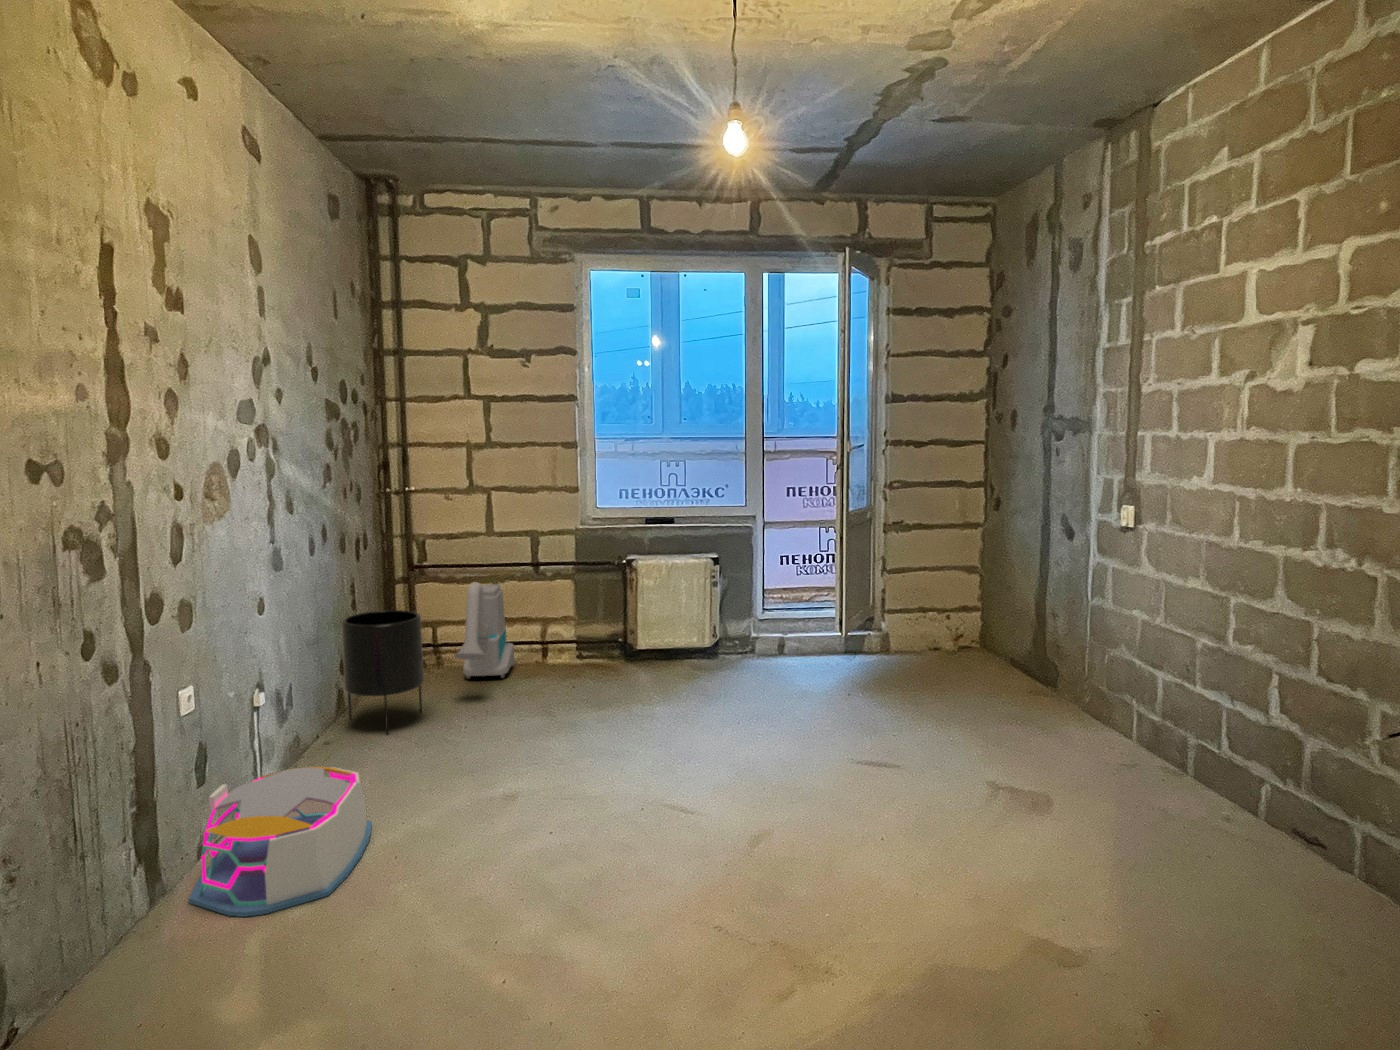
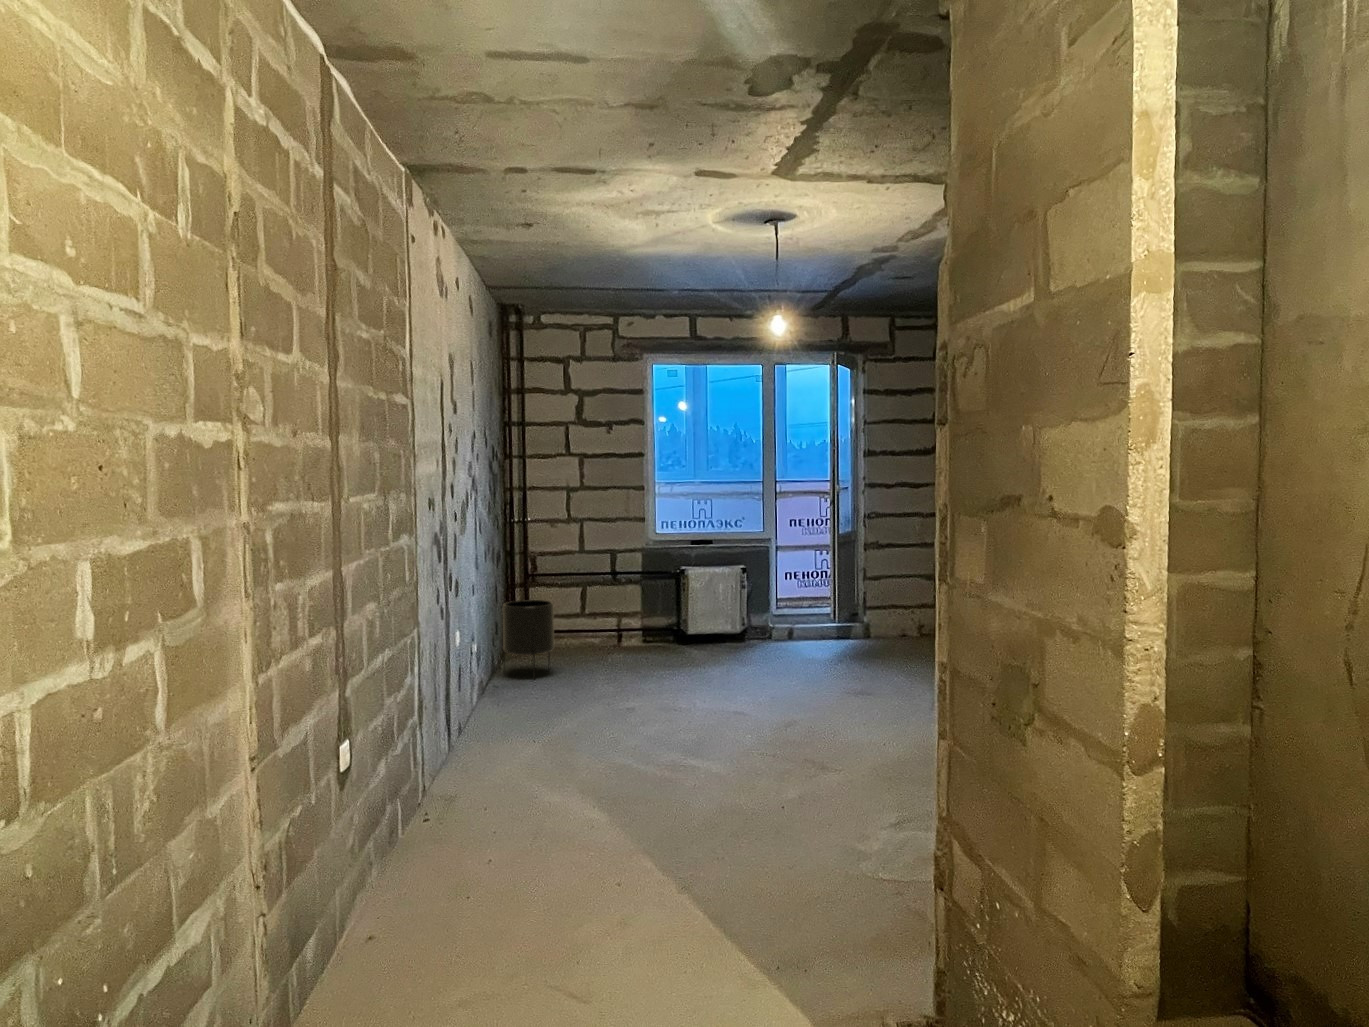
vacuum cleaner: present [455,582,515,679] -> none [568,583,600,653]
storage bin: present [189,767,372,917] -> none [473,680,557,747]

